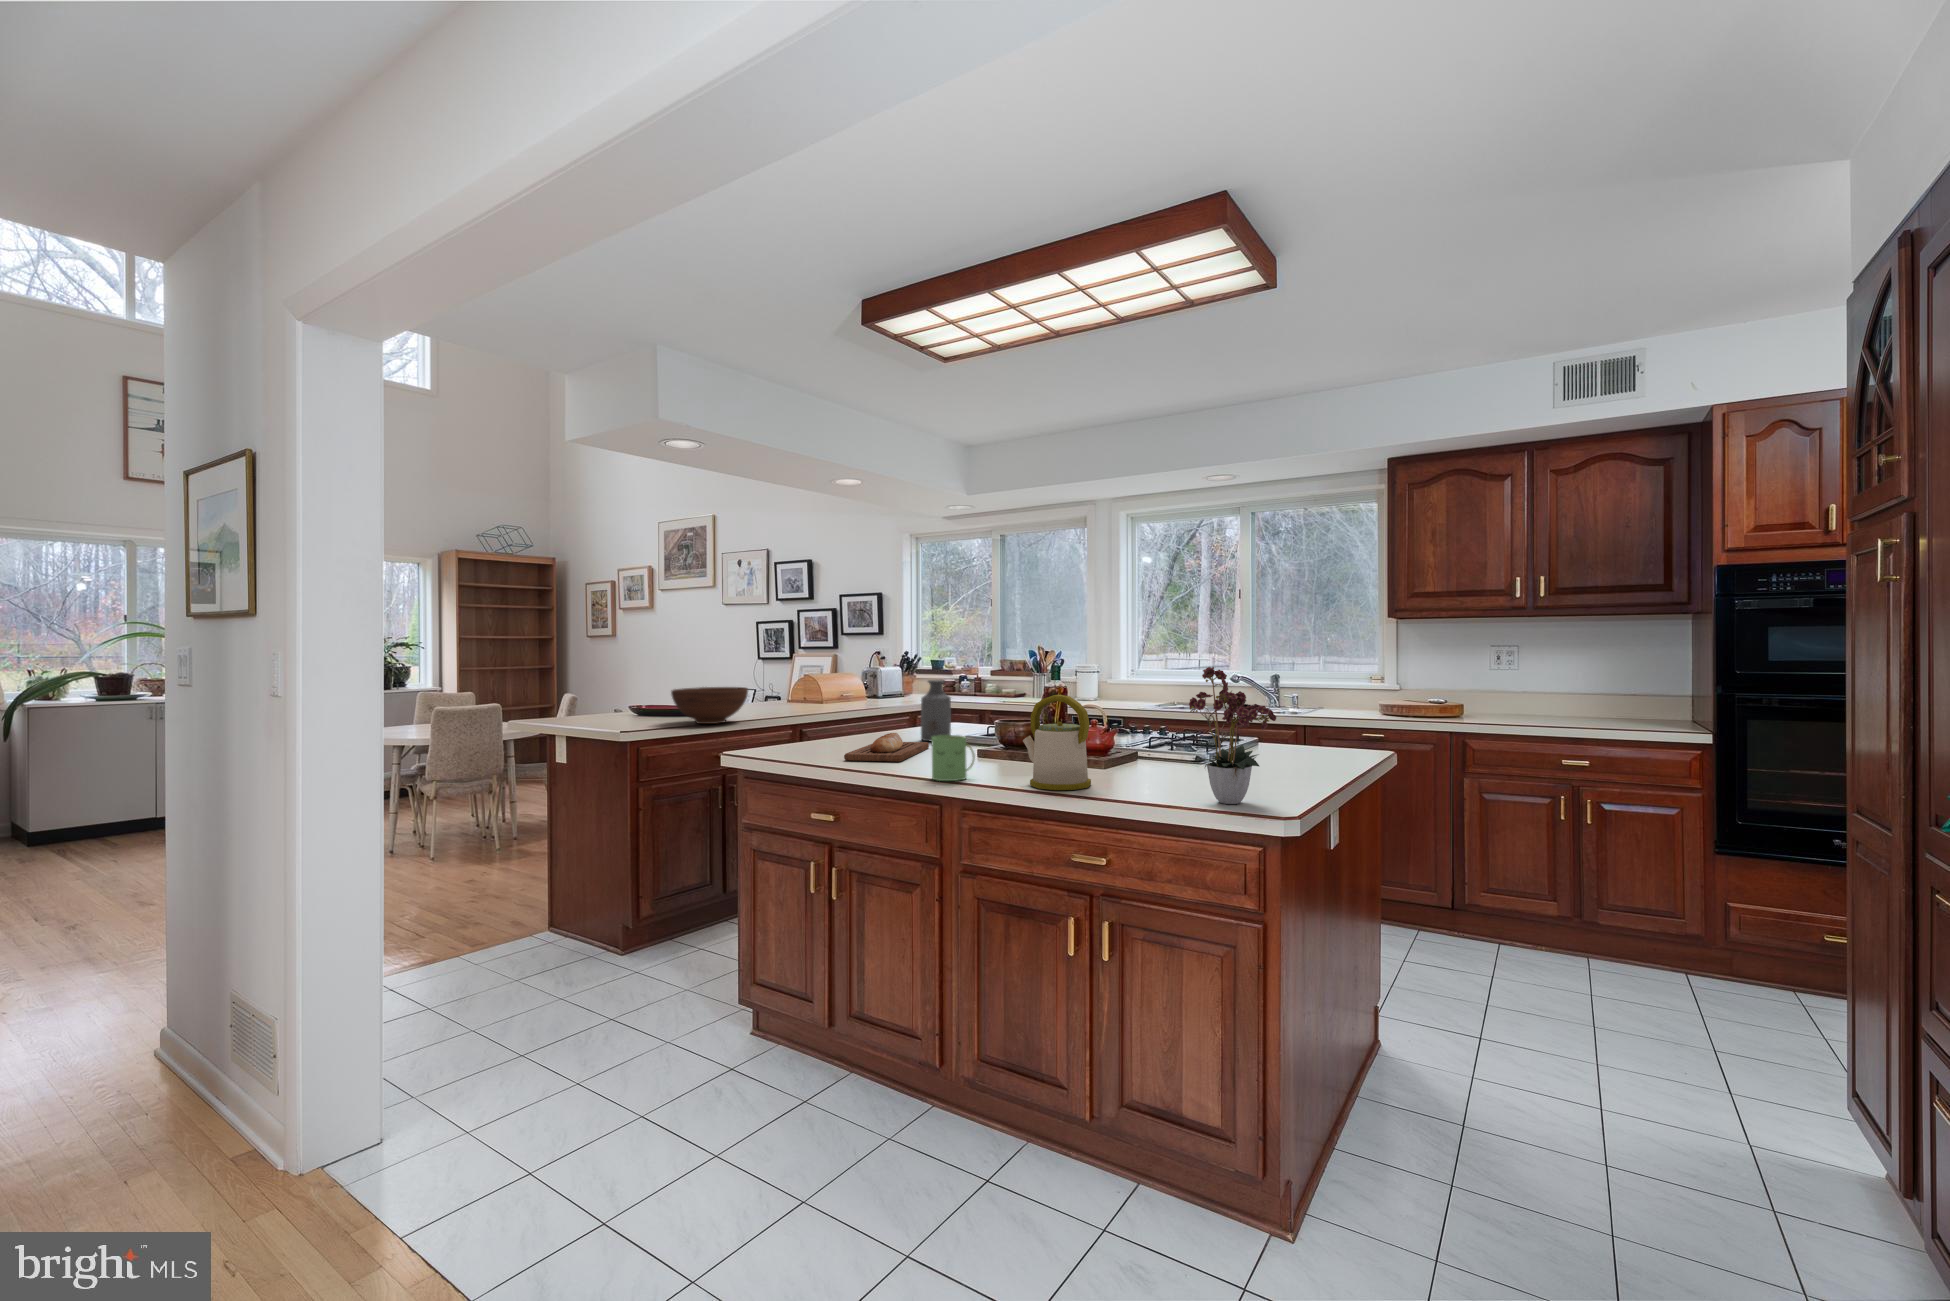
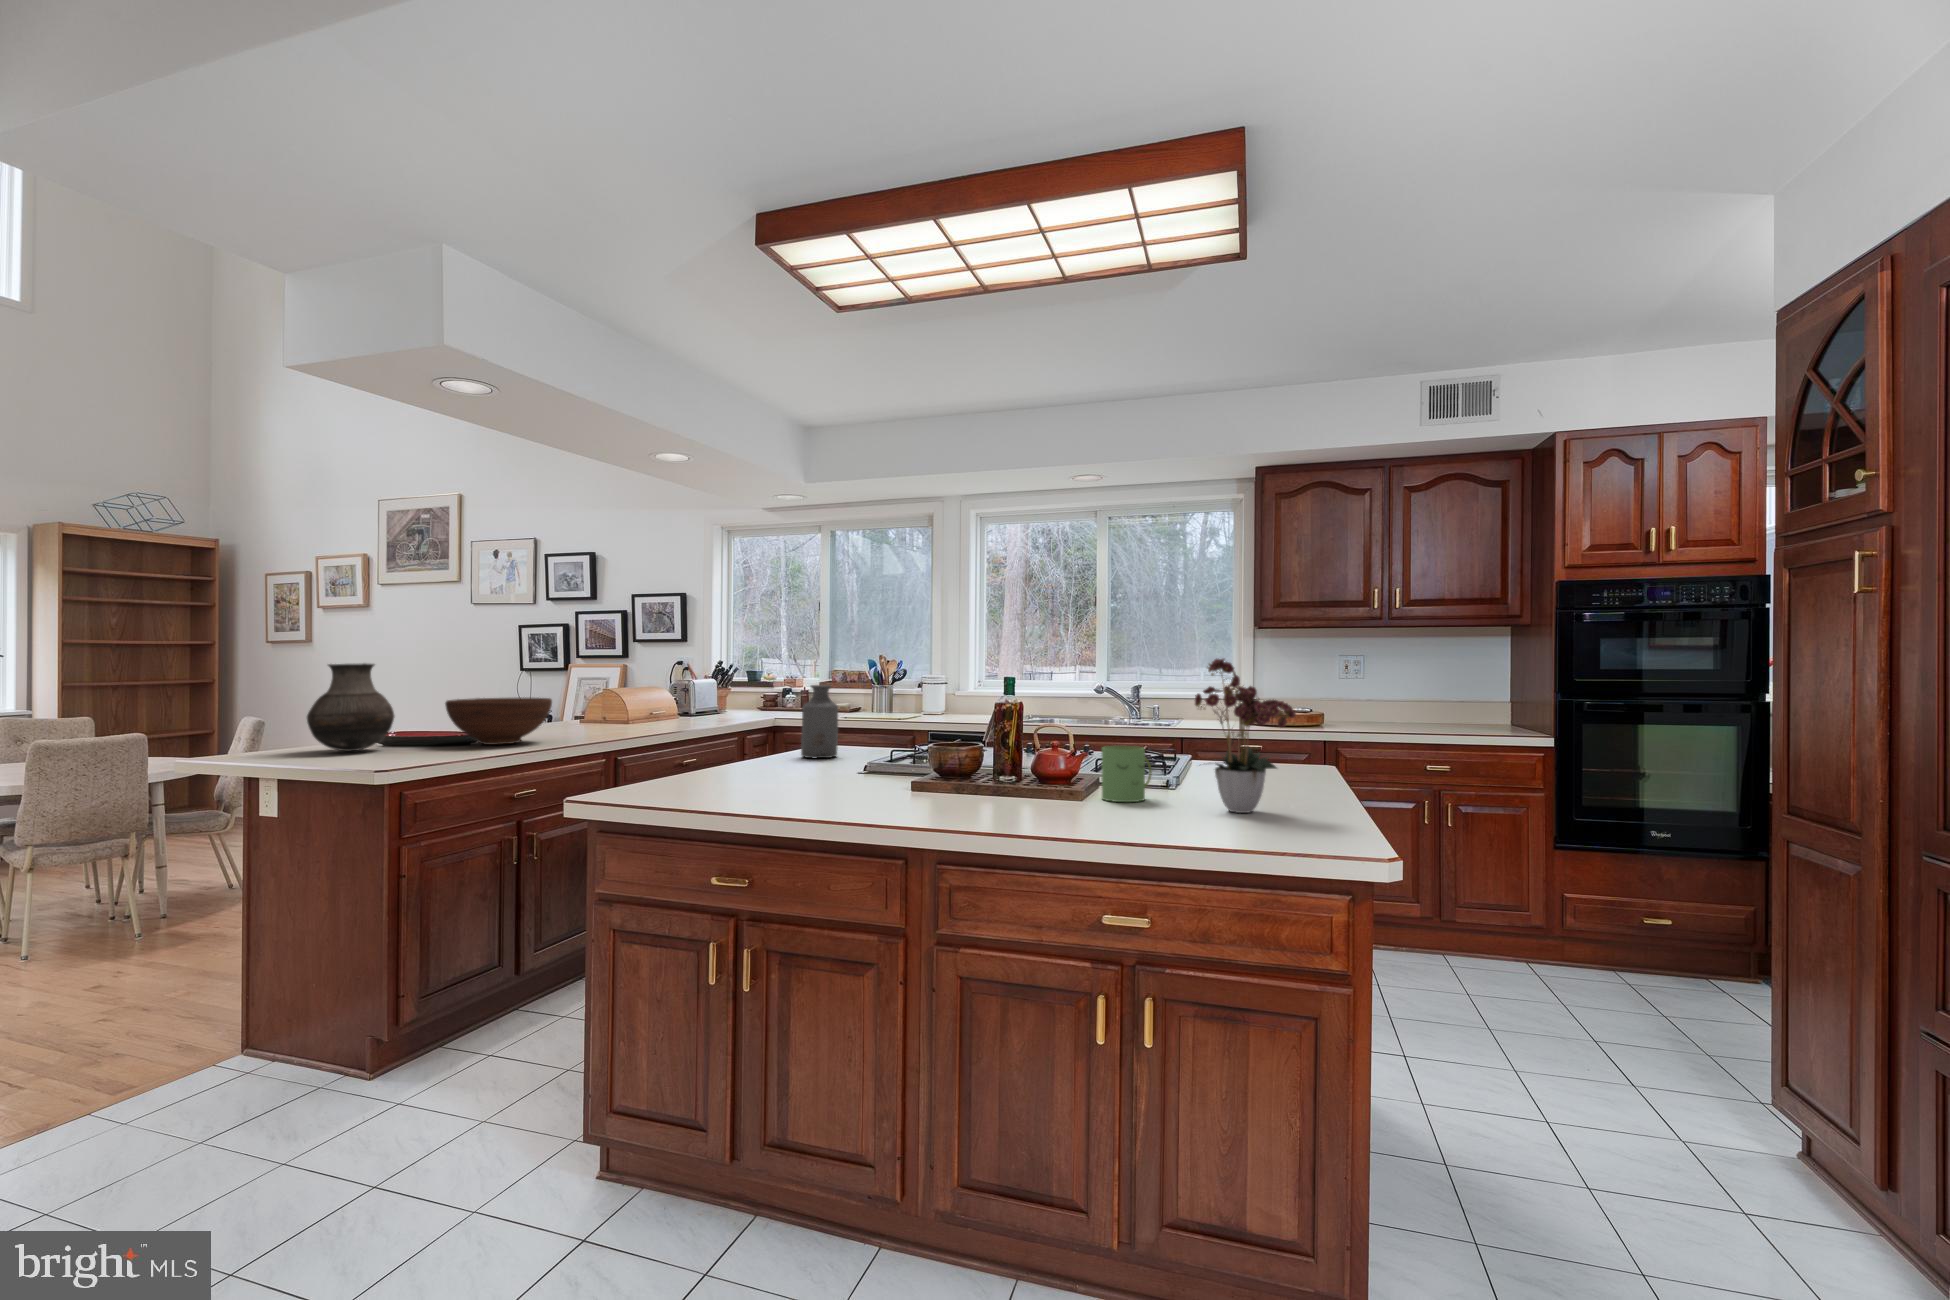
vase: none [577,663,636,728] -> present [307,663,394,751]
kettle: present [1023,695,1091,790] -> none [984,693,1069,806]
bread loaf: present [844,733,929,762] -> none [732,747,822,781]
mug: present [932,735,975,781] -> present [1102,746,1152,802]

